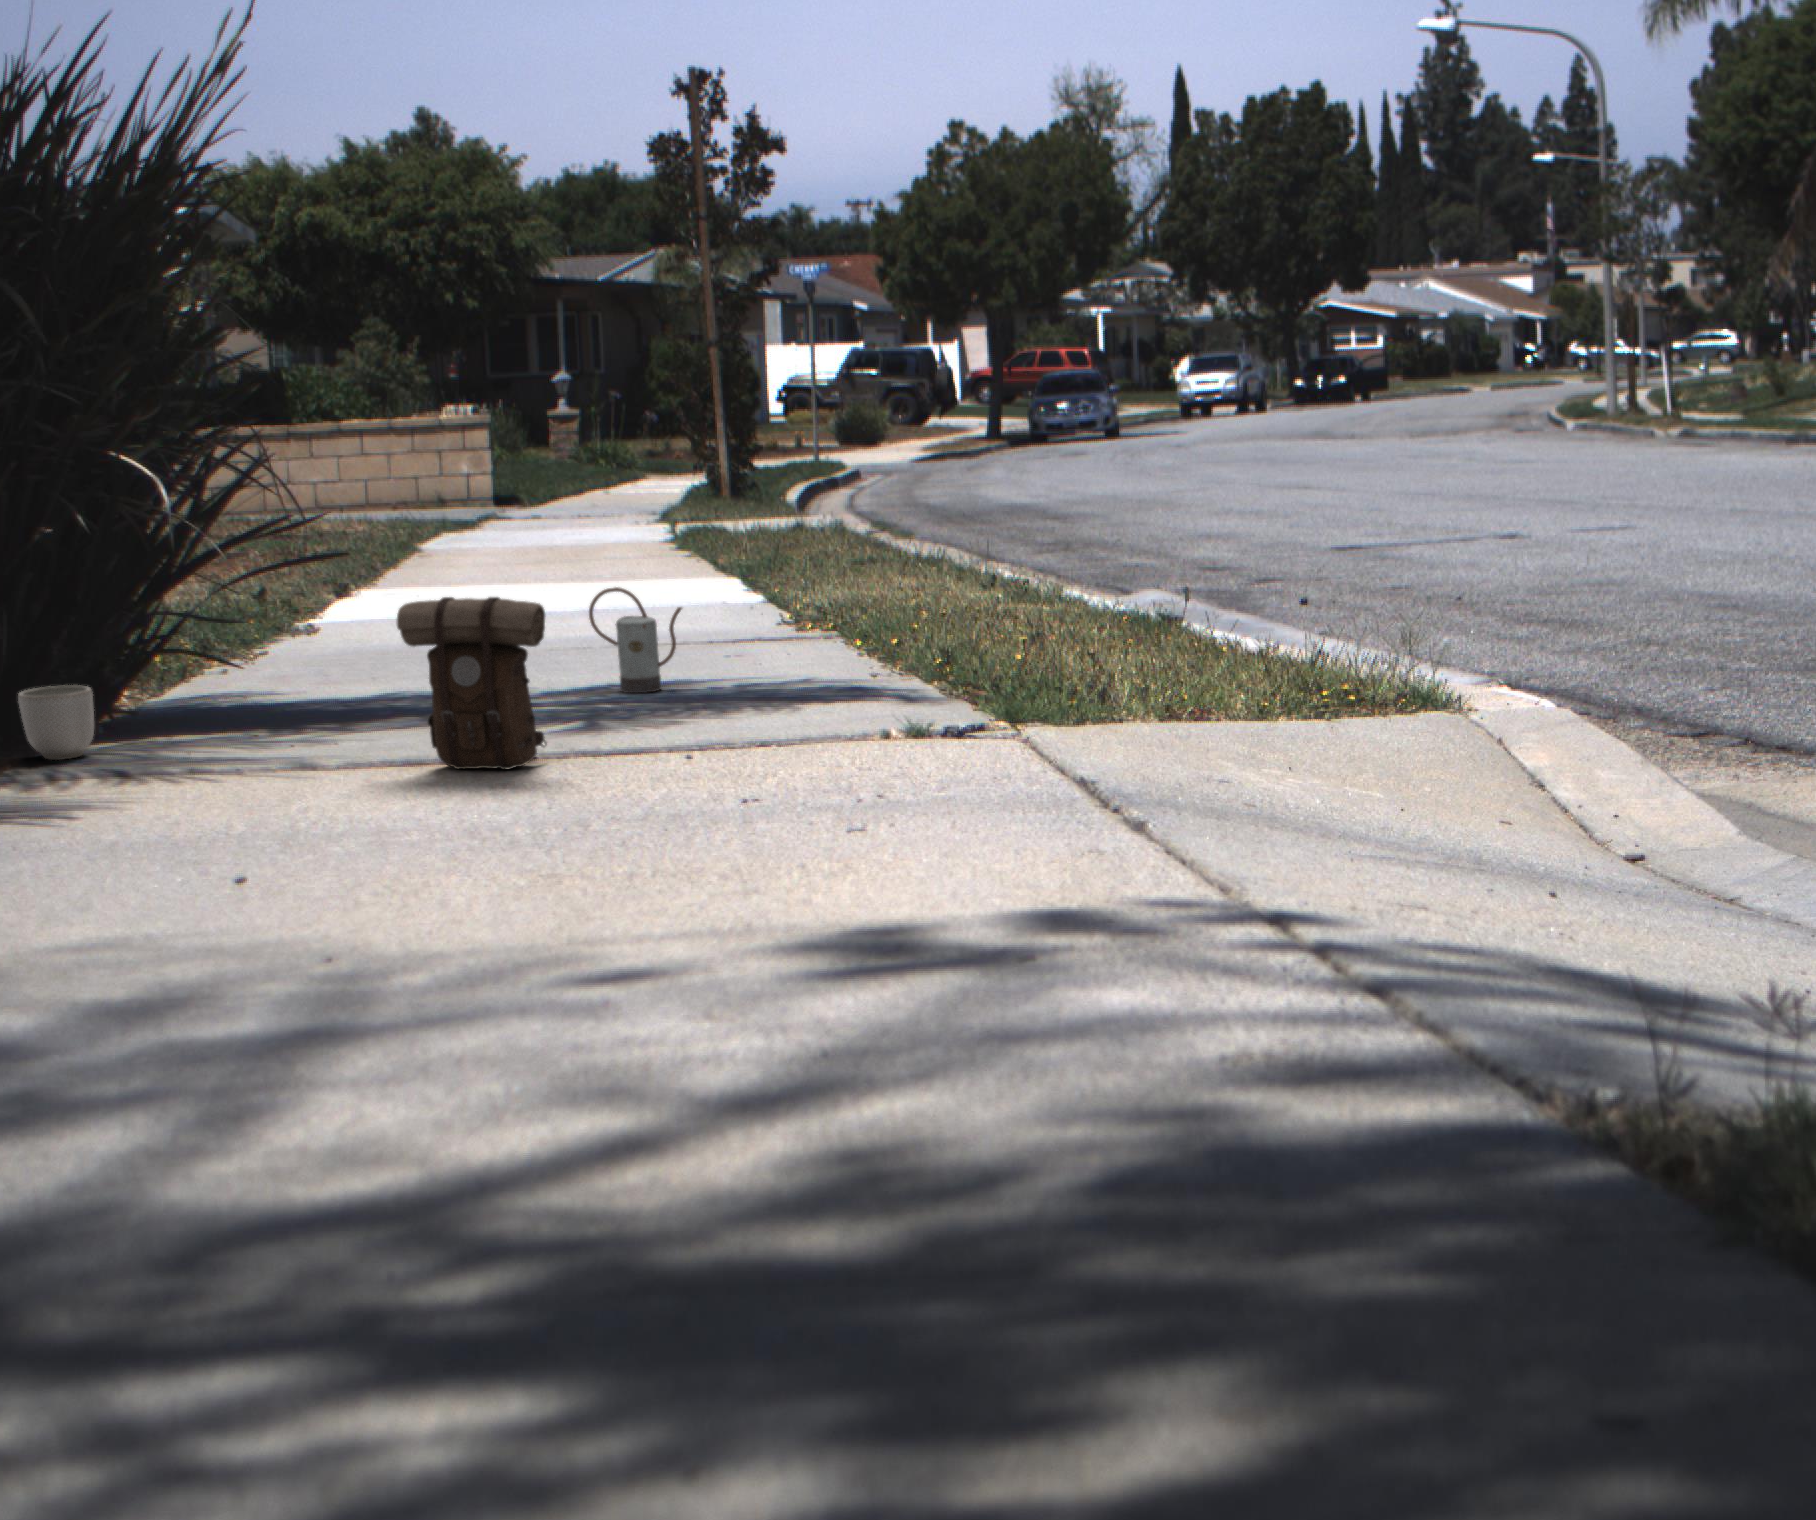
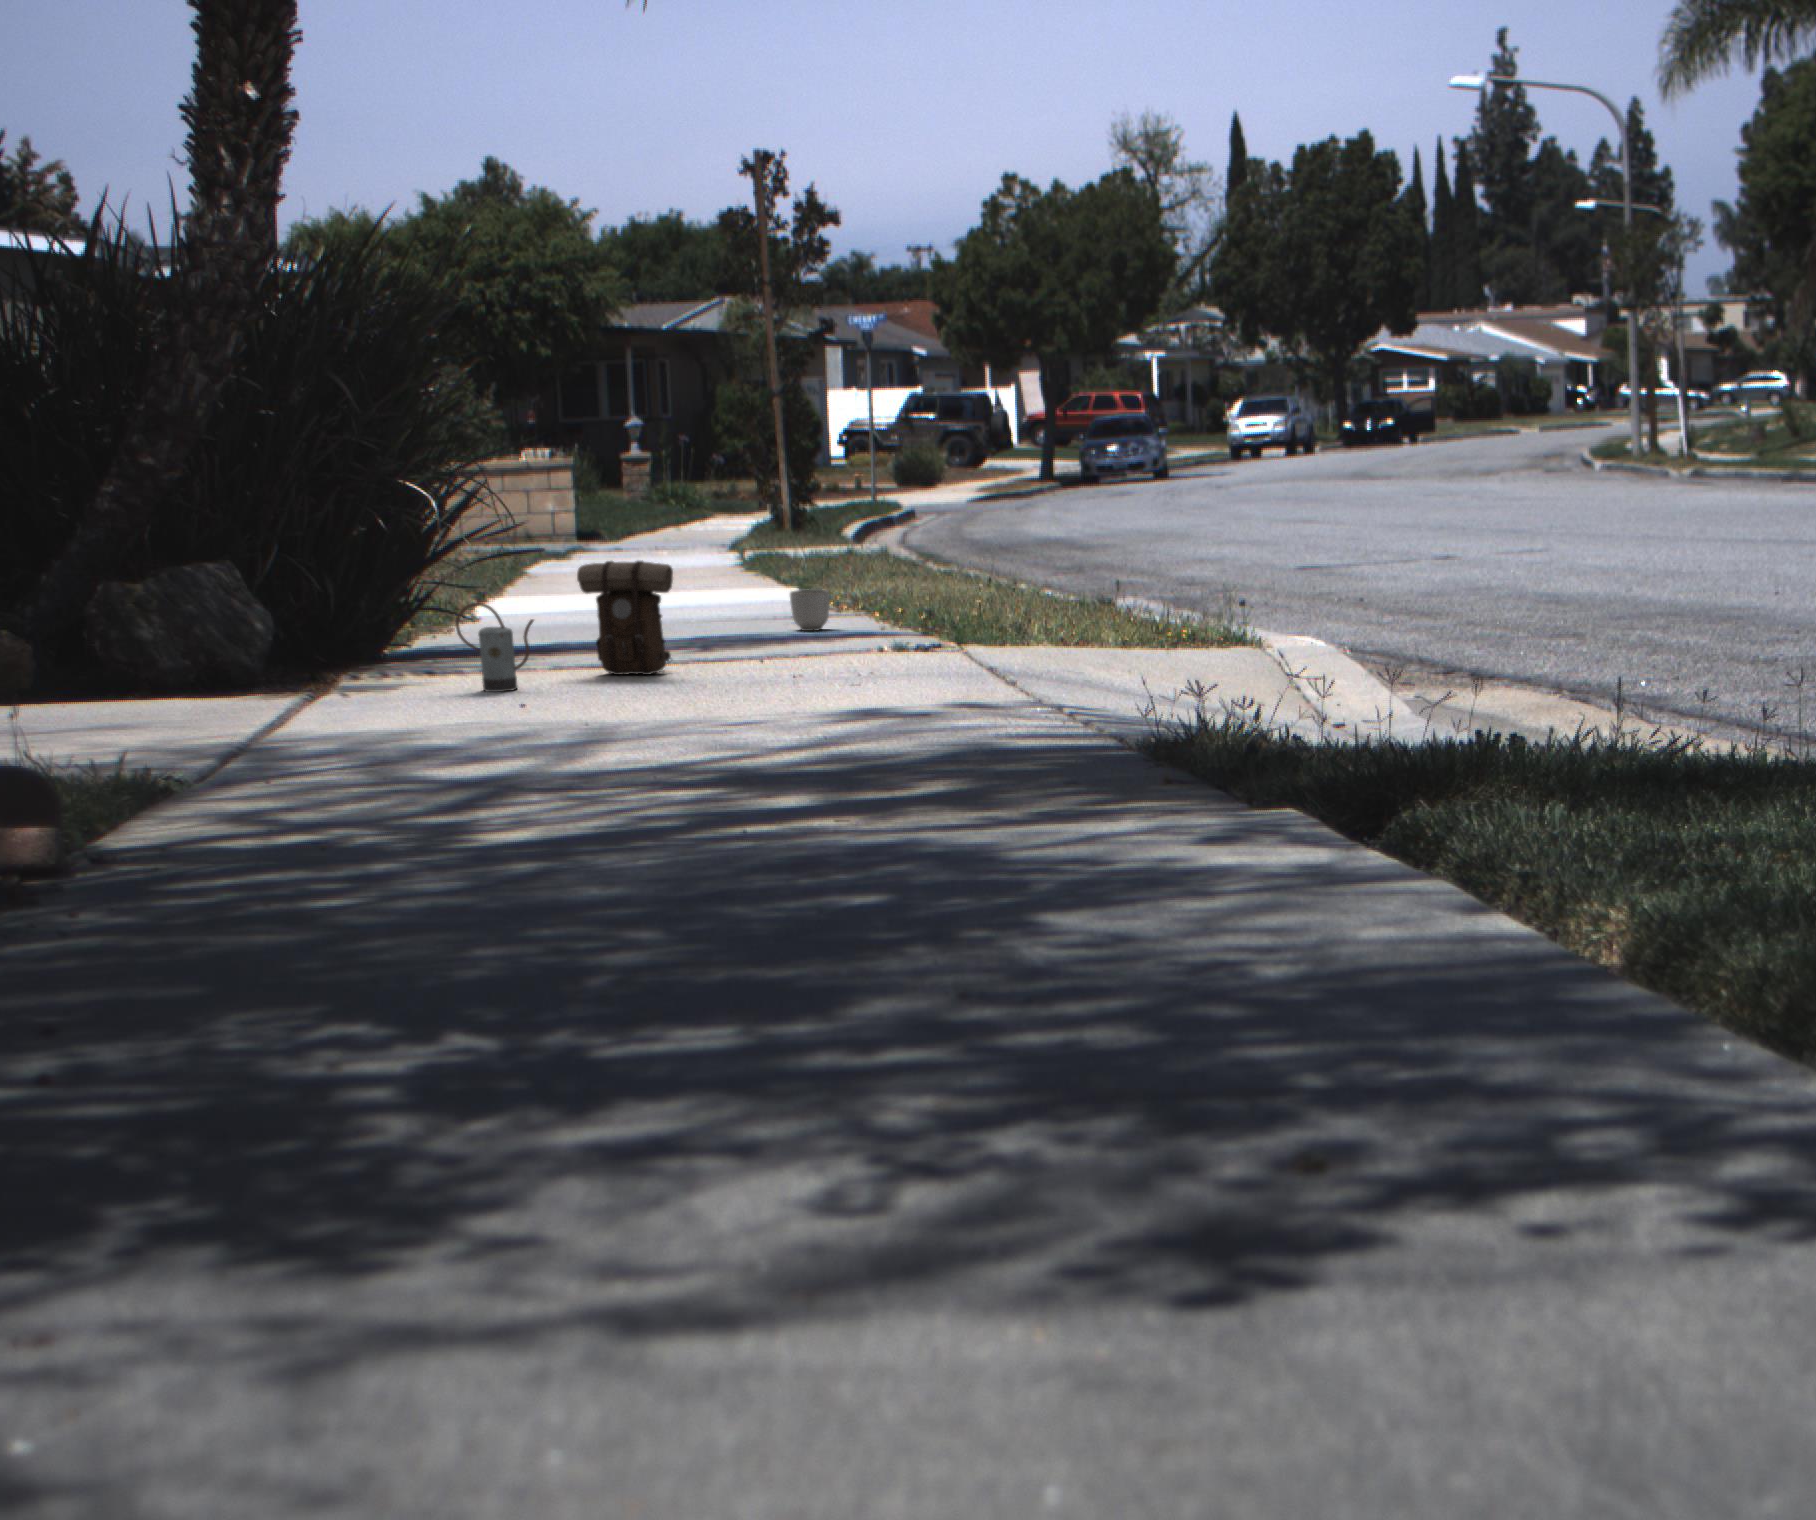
watering can: present [589,587,682,693] -> present [456,603,534,692]
planter: present [18,685,94,760] -> present [790,589,830,631]

